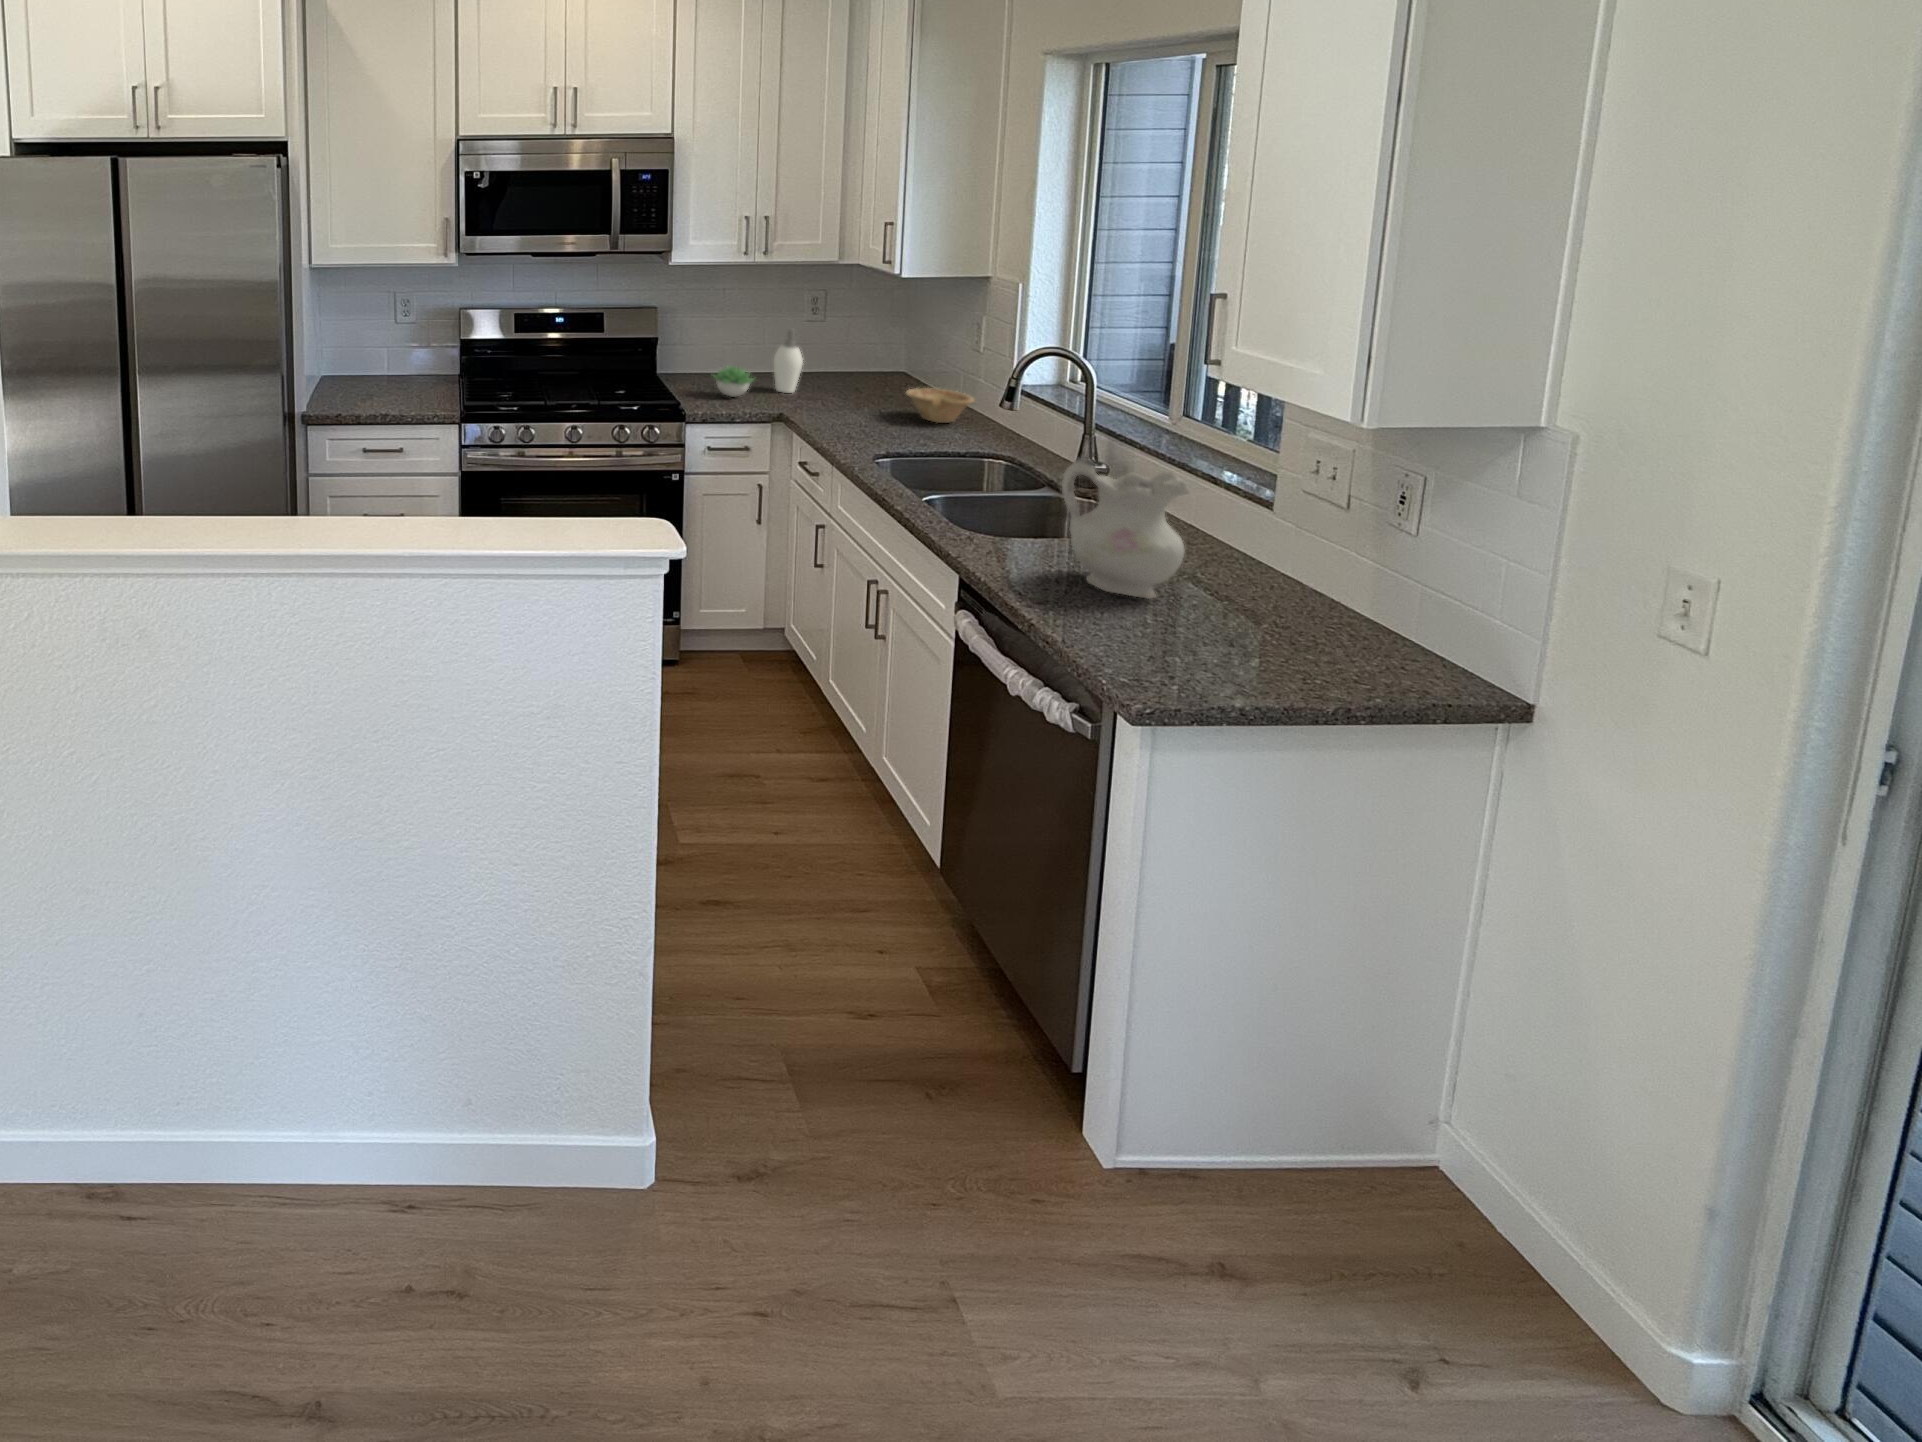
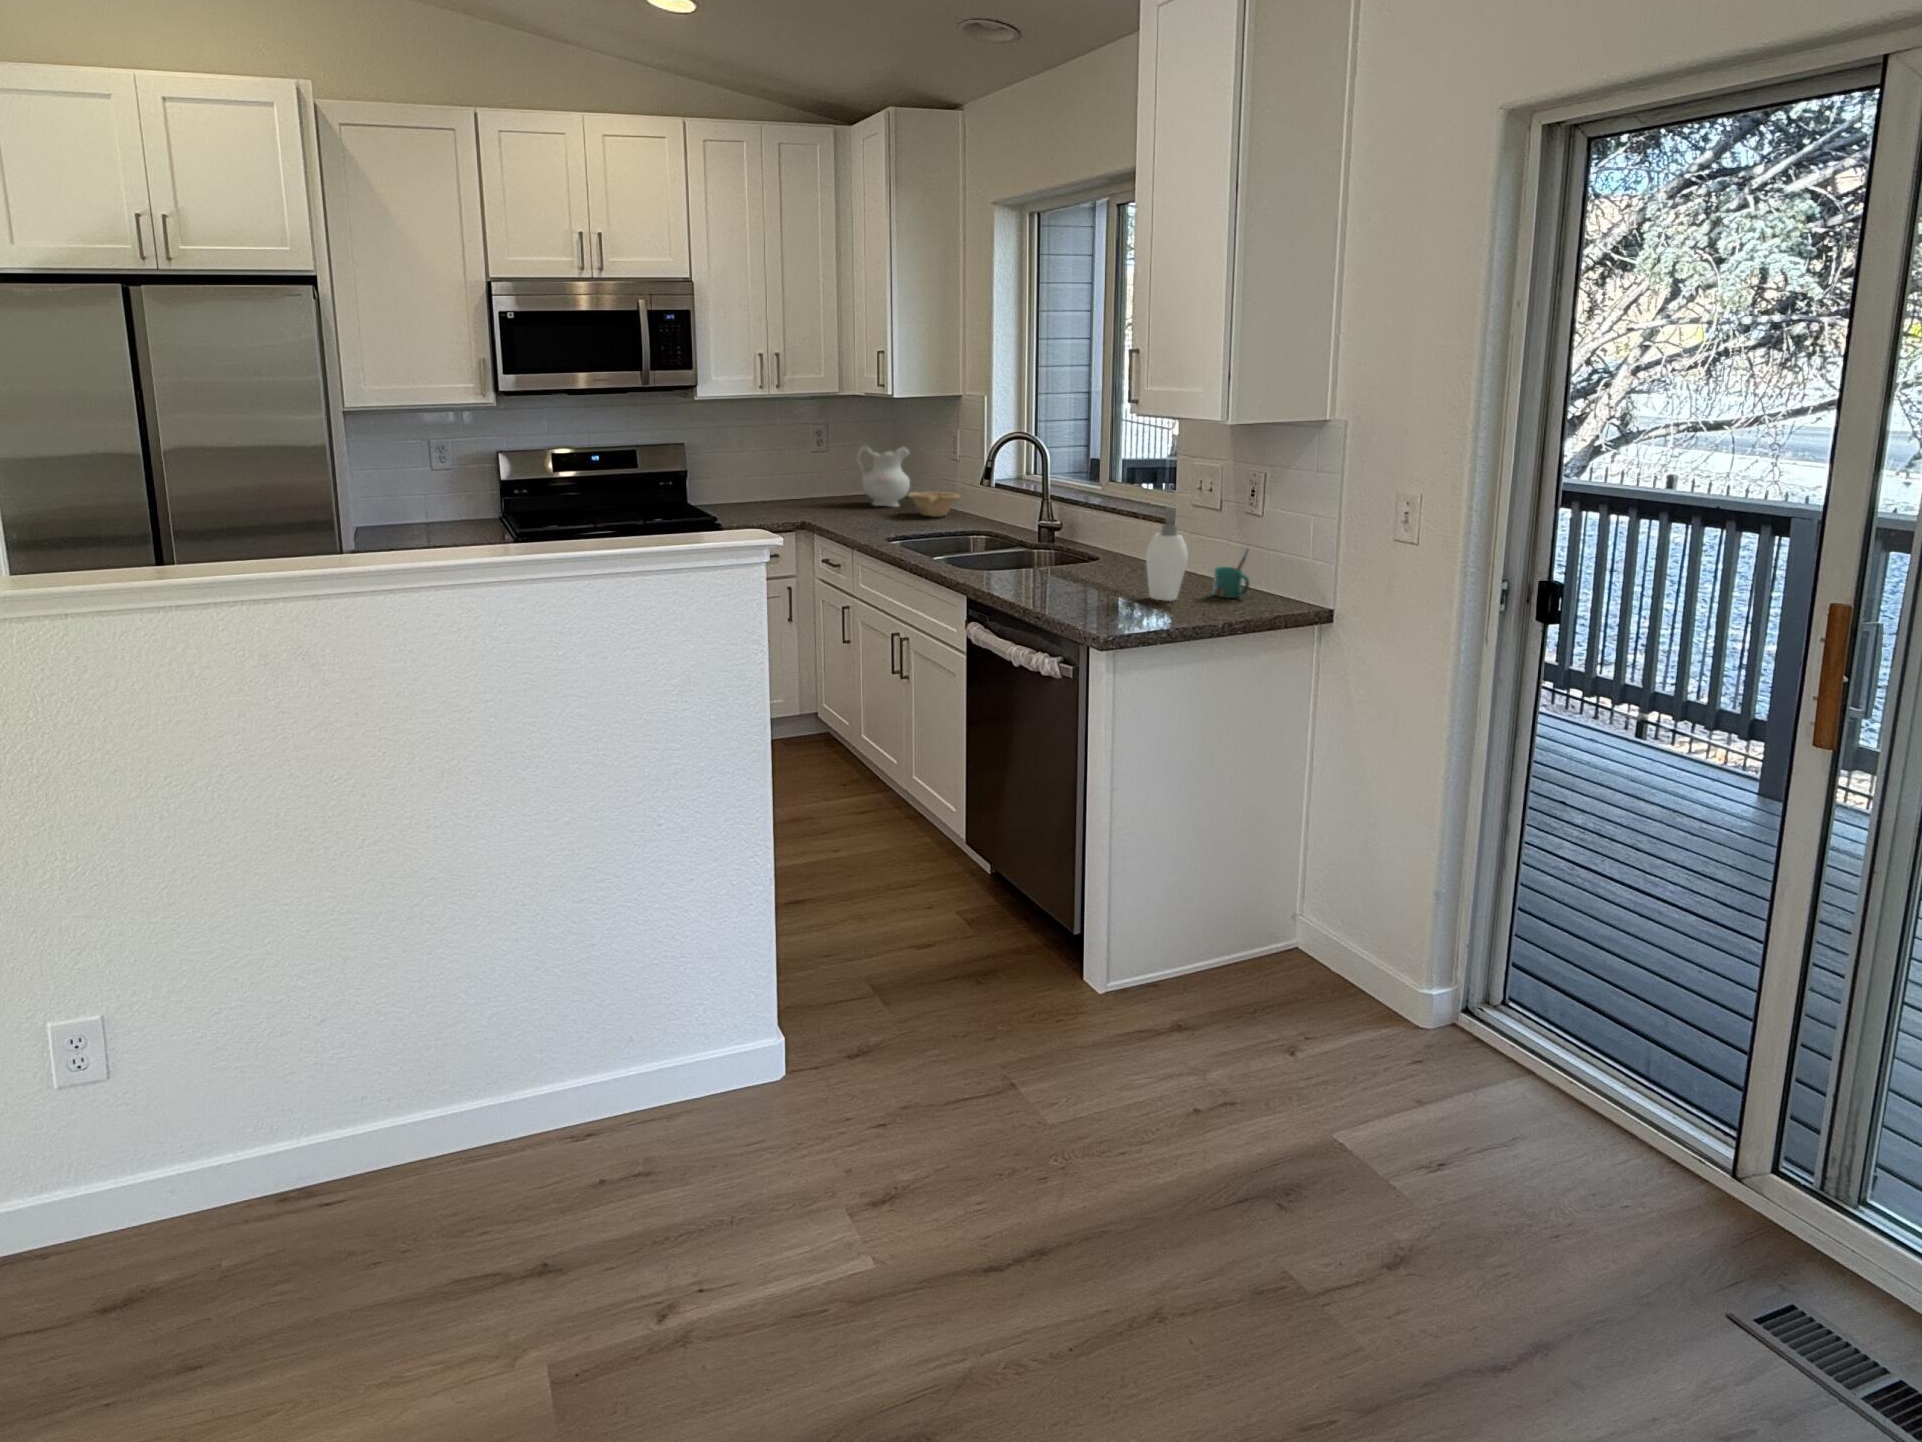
soap dispenser: present [773,328,803,393] -> present [1146,508,1188,601]
succulent plant: present [714,366,754,397] -> none [748,487,786,513]
ceramic pitcher: present [1062,458,1190,598] -> present [857,444,910,507]
mug: none [1328,587,1394,654] -> present [1213,549,1249,598]

